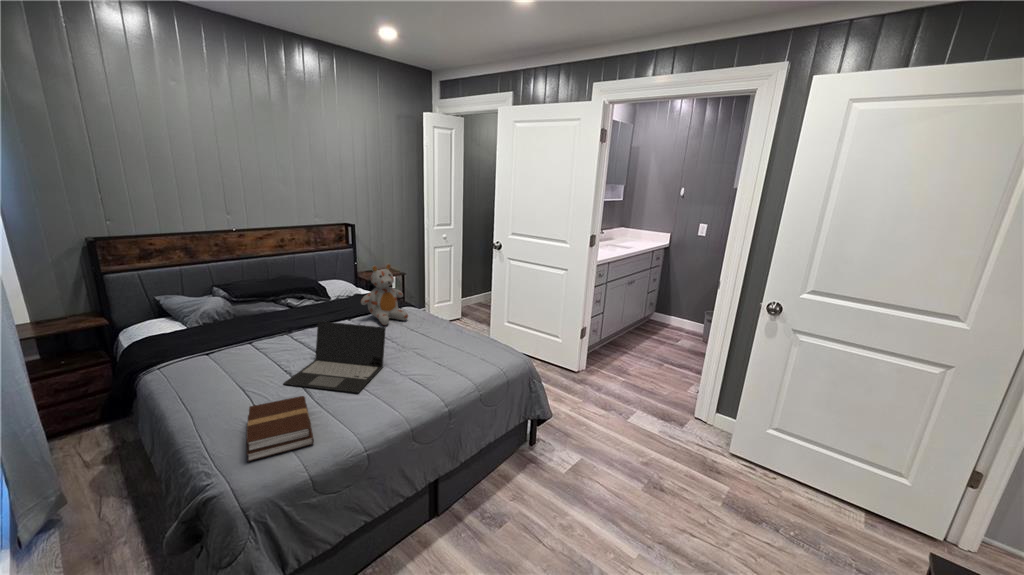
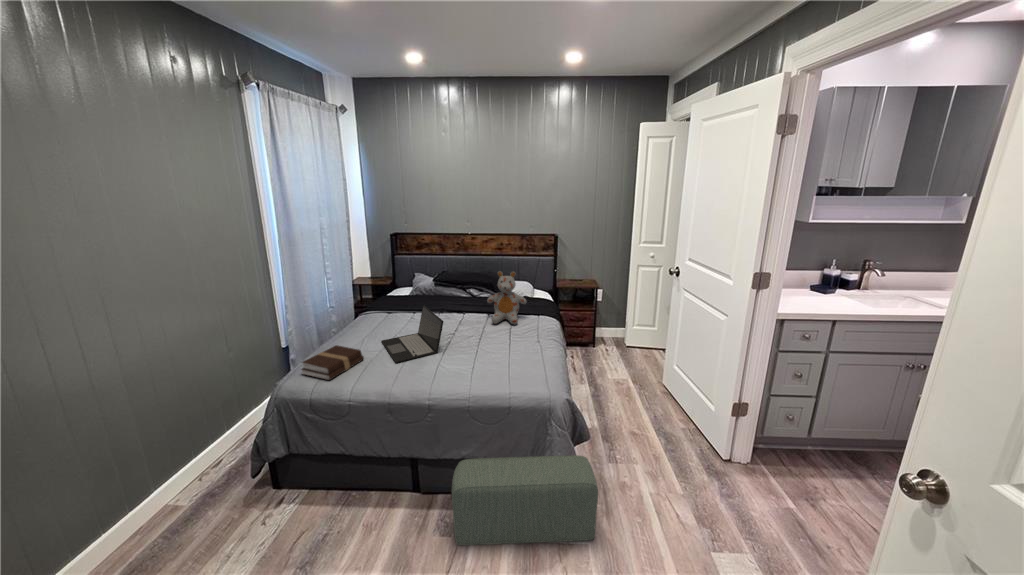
pouf: none [491,396,586,520] -> present [452,455,598,546]

